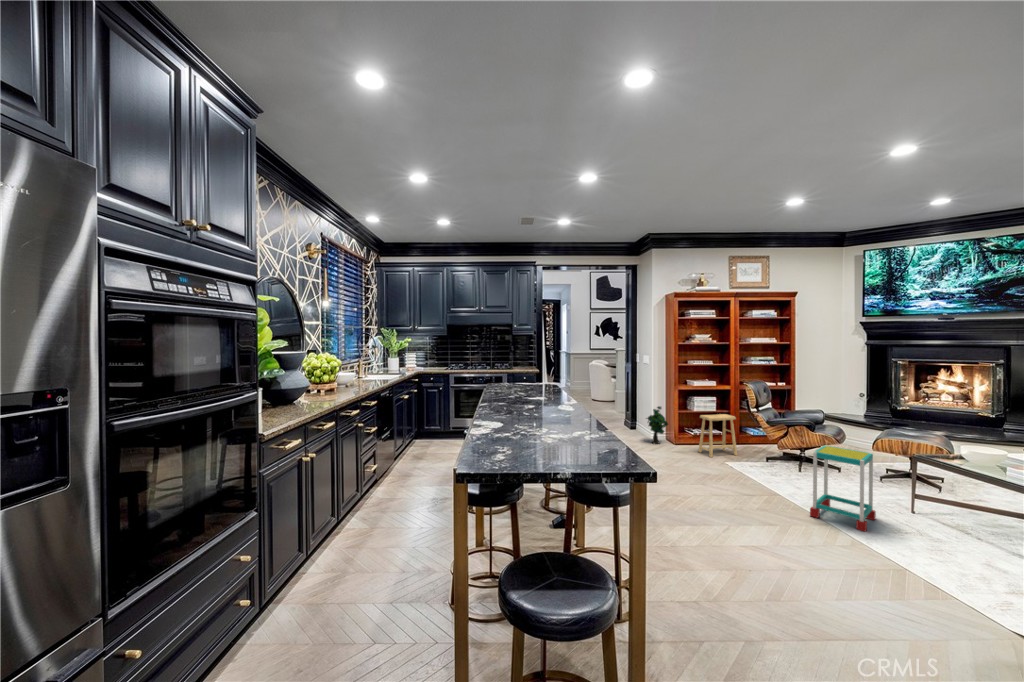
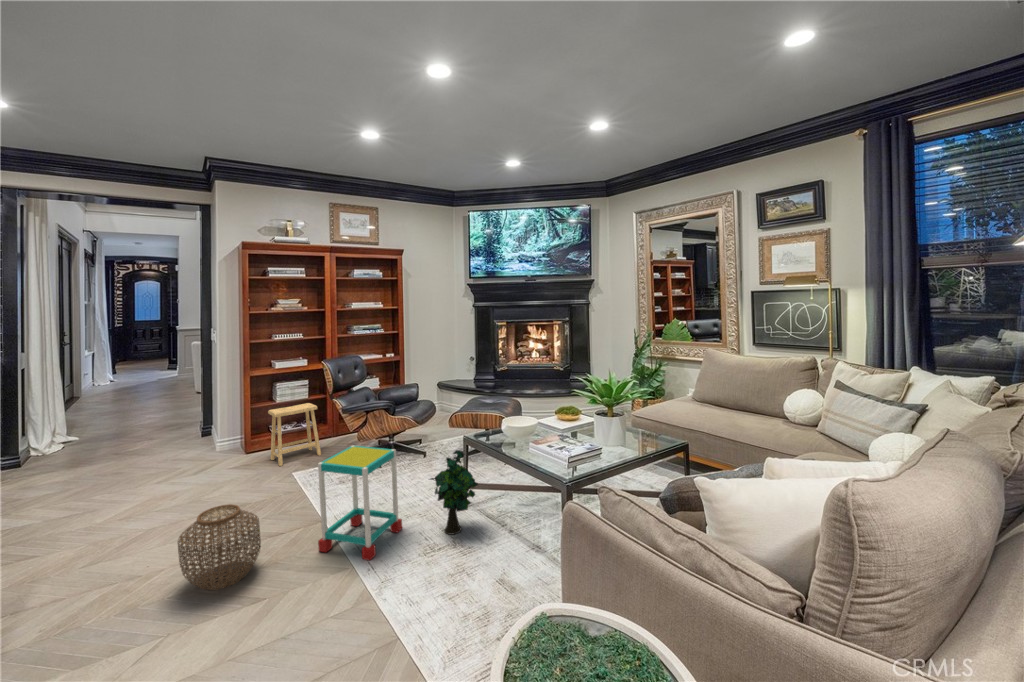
decorative plant: present [647,406,668,444] -> present [430,450,478,534]
woven basket: none [727,467,776,519] -> present [178,504,261,590]

